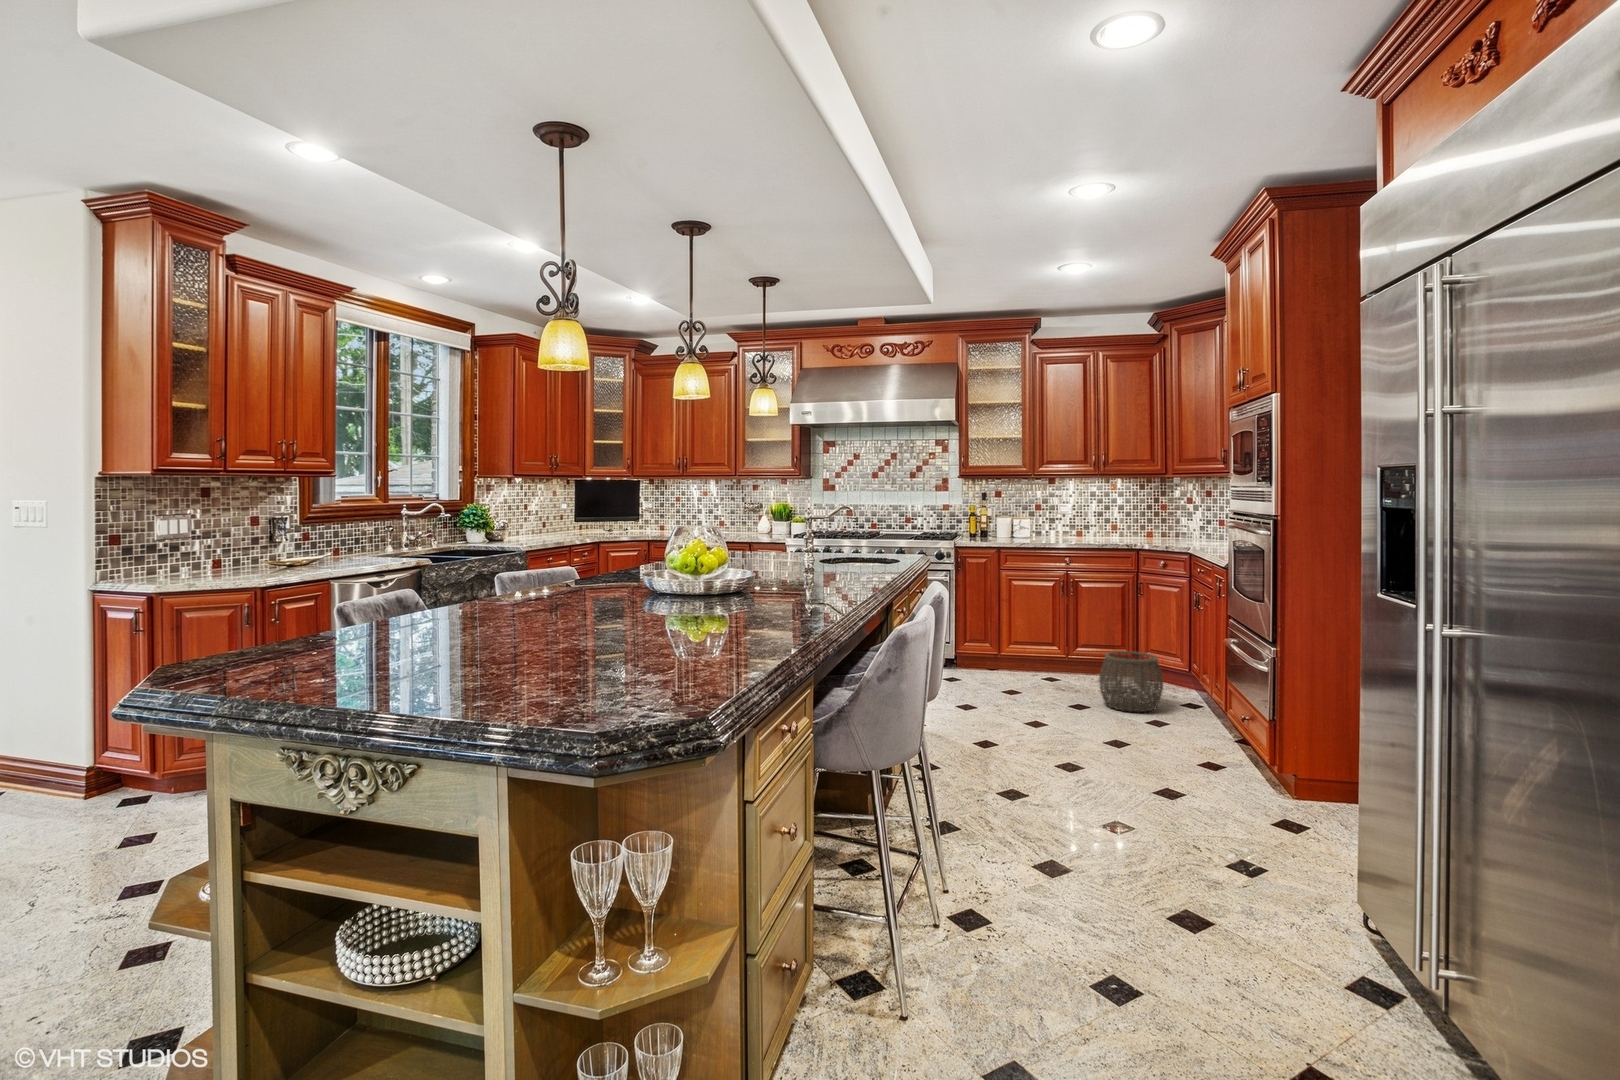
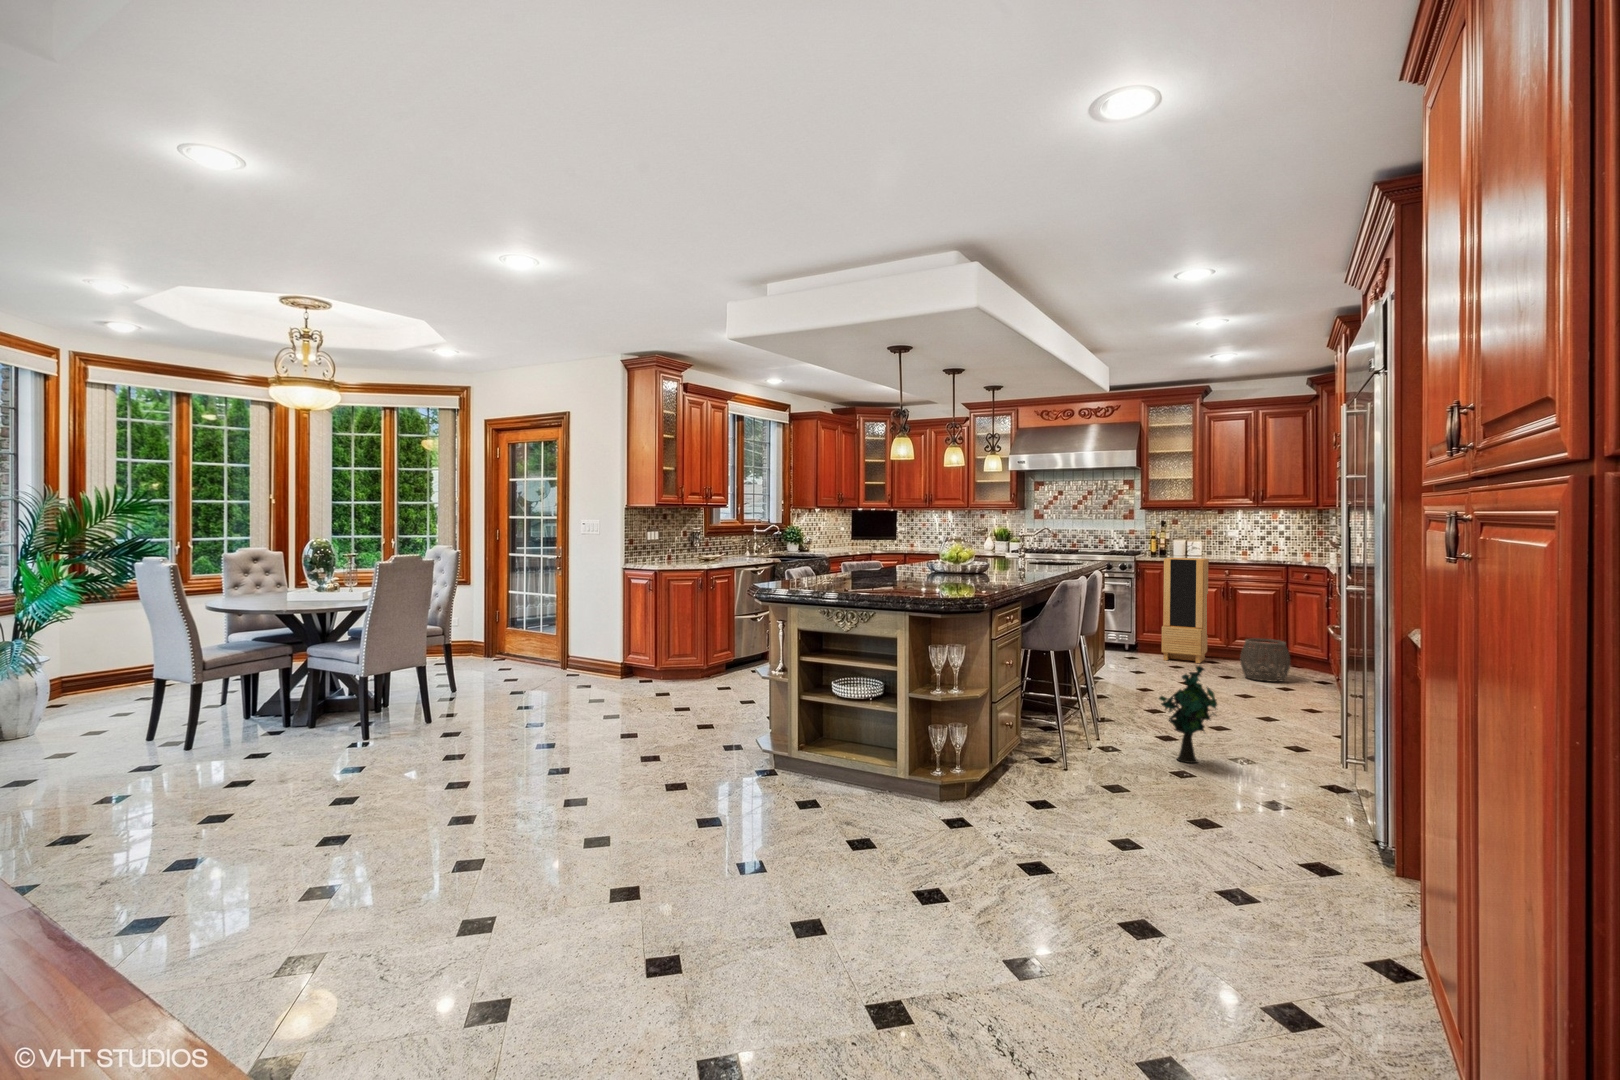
storage cabinet: none [990,542,1045,682] -> present [1161,558,1208,663]
decorative plant: none [1080,775,1196,971] -> present [1159,666,1217,763]

